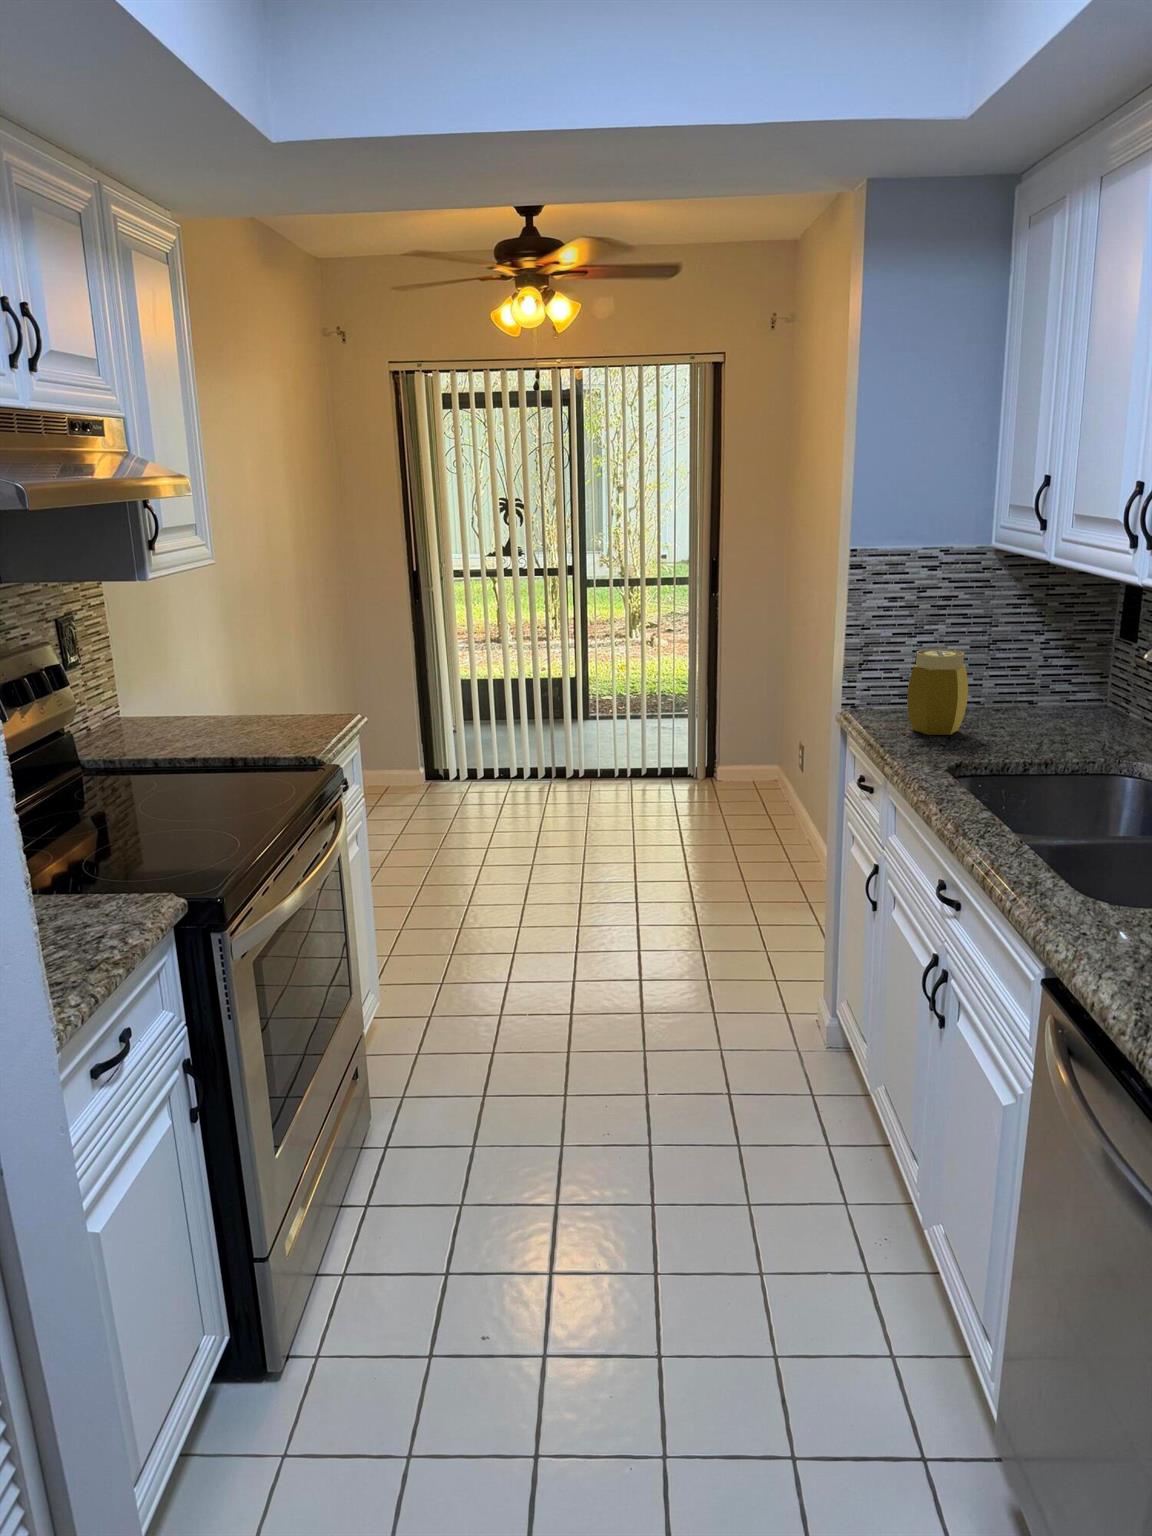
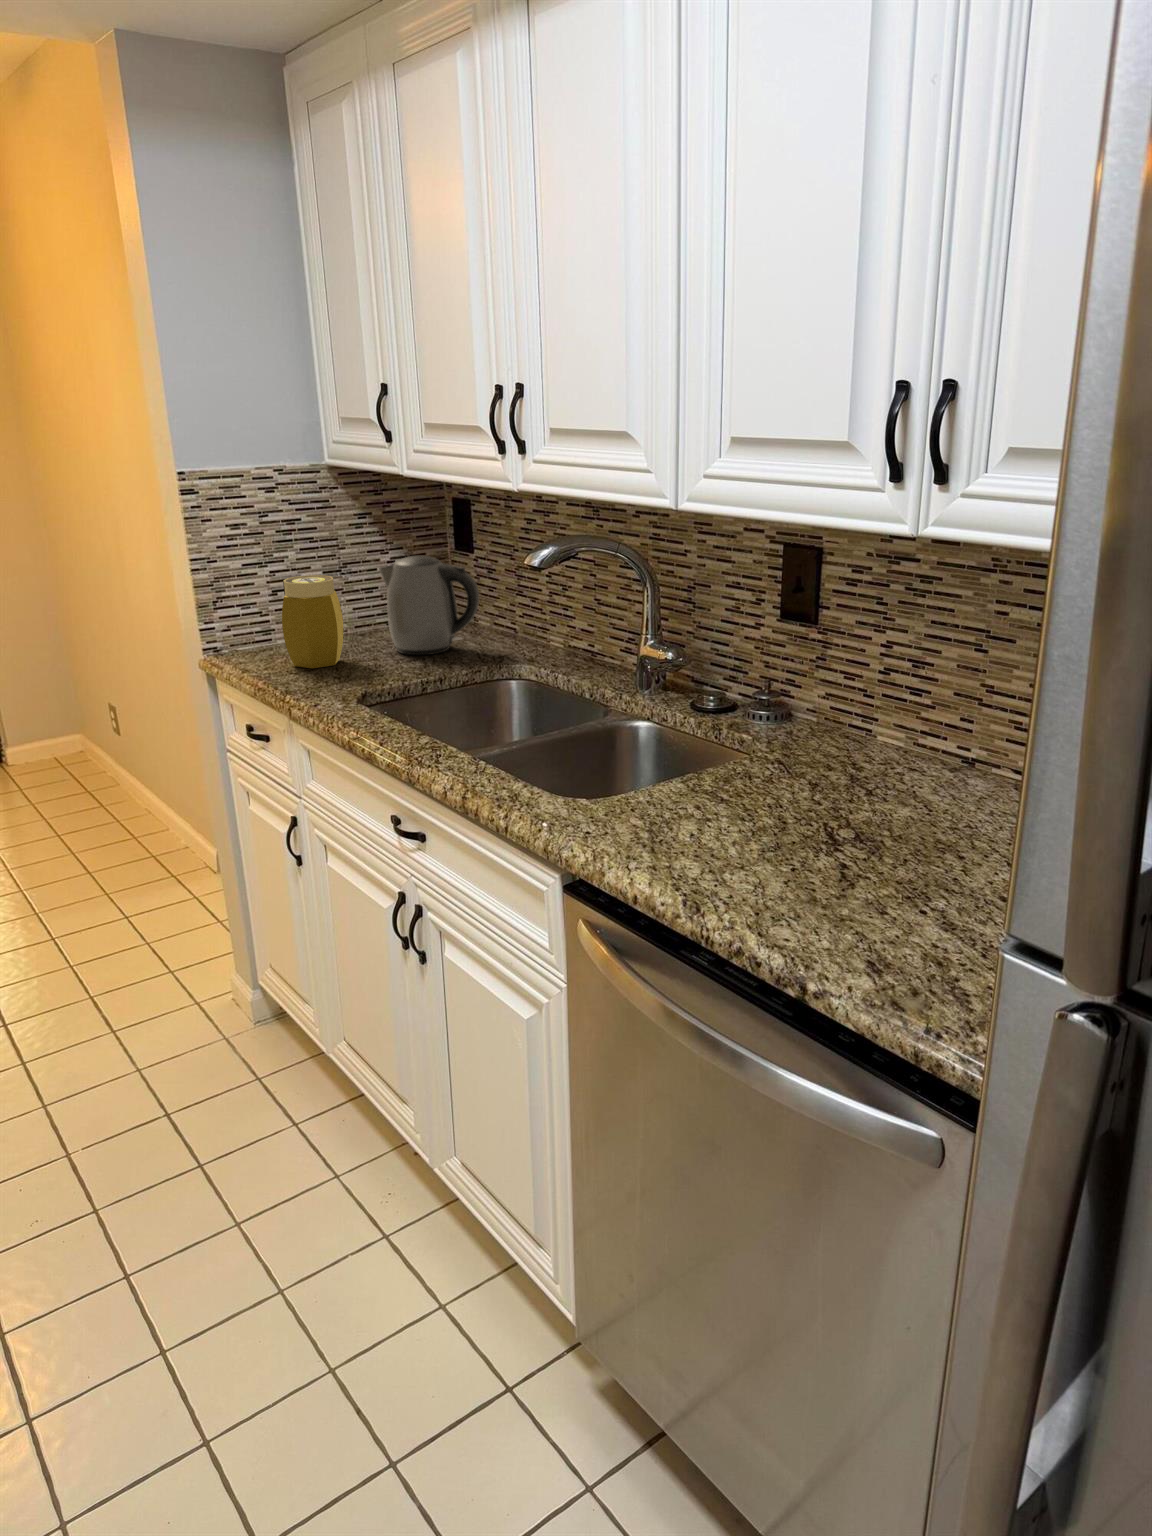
kettle: none [1016,641,1118,739] -> present [380,556,479,655]

